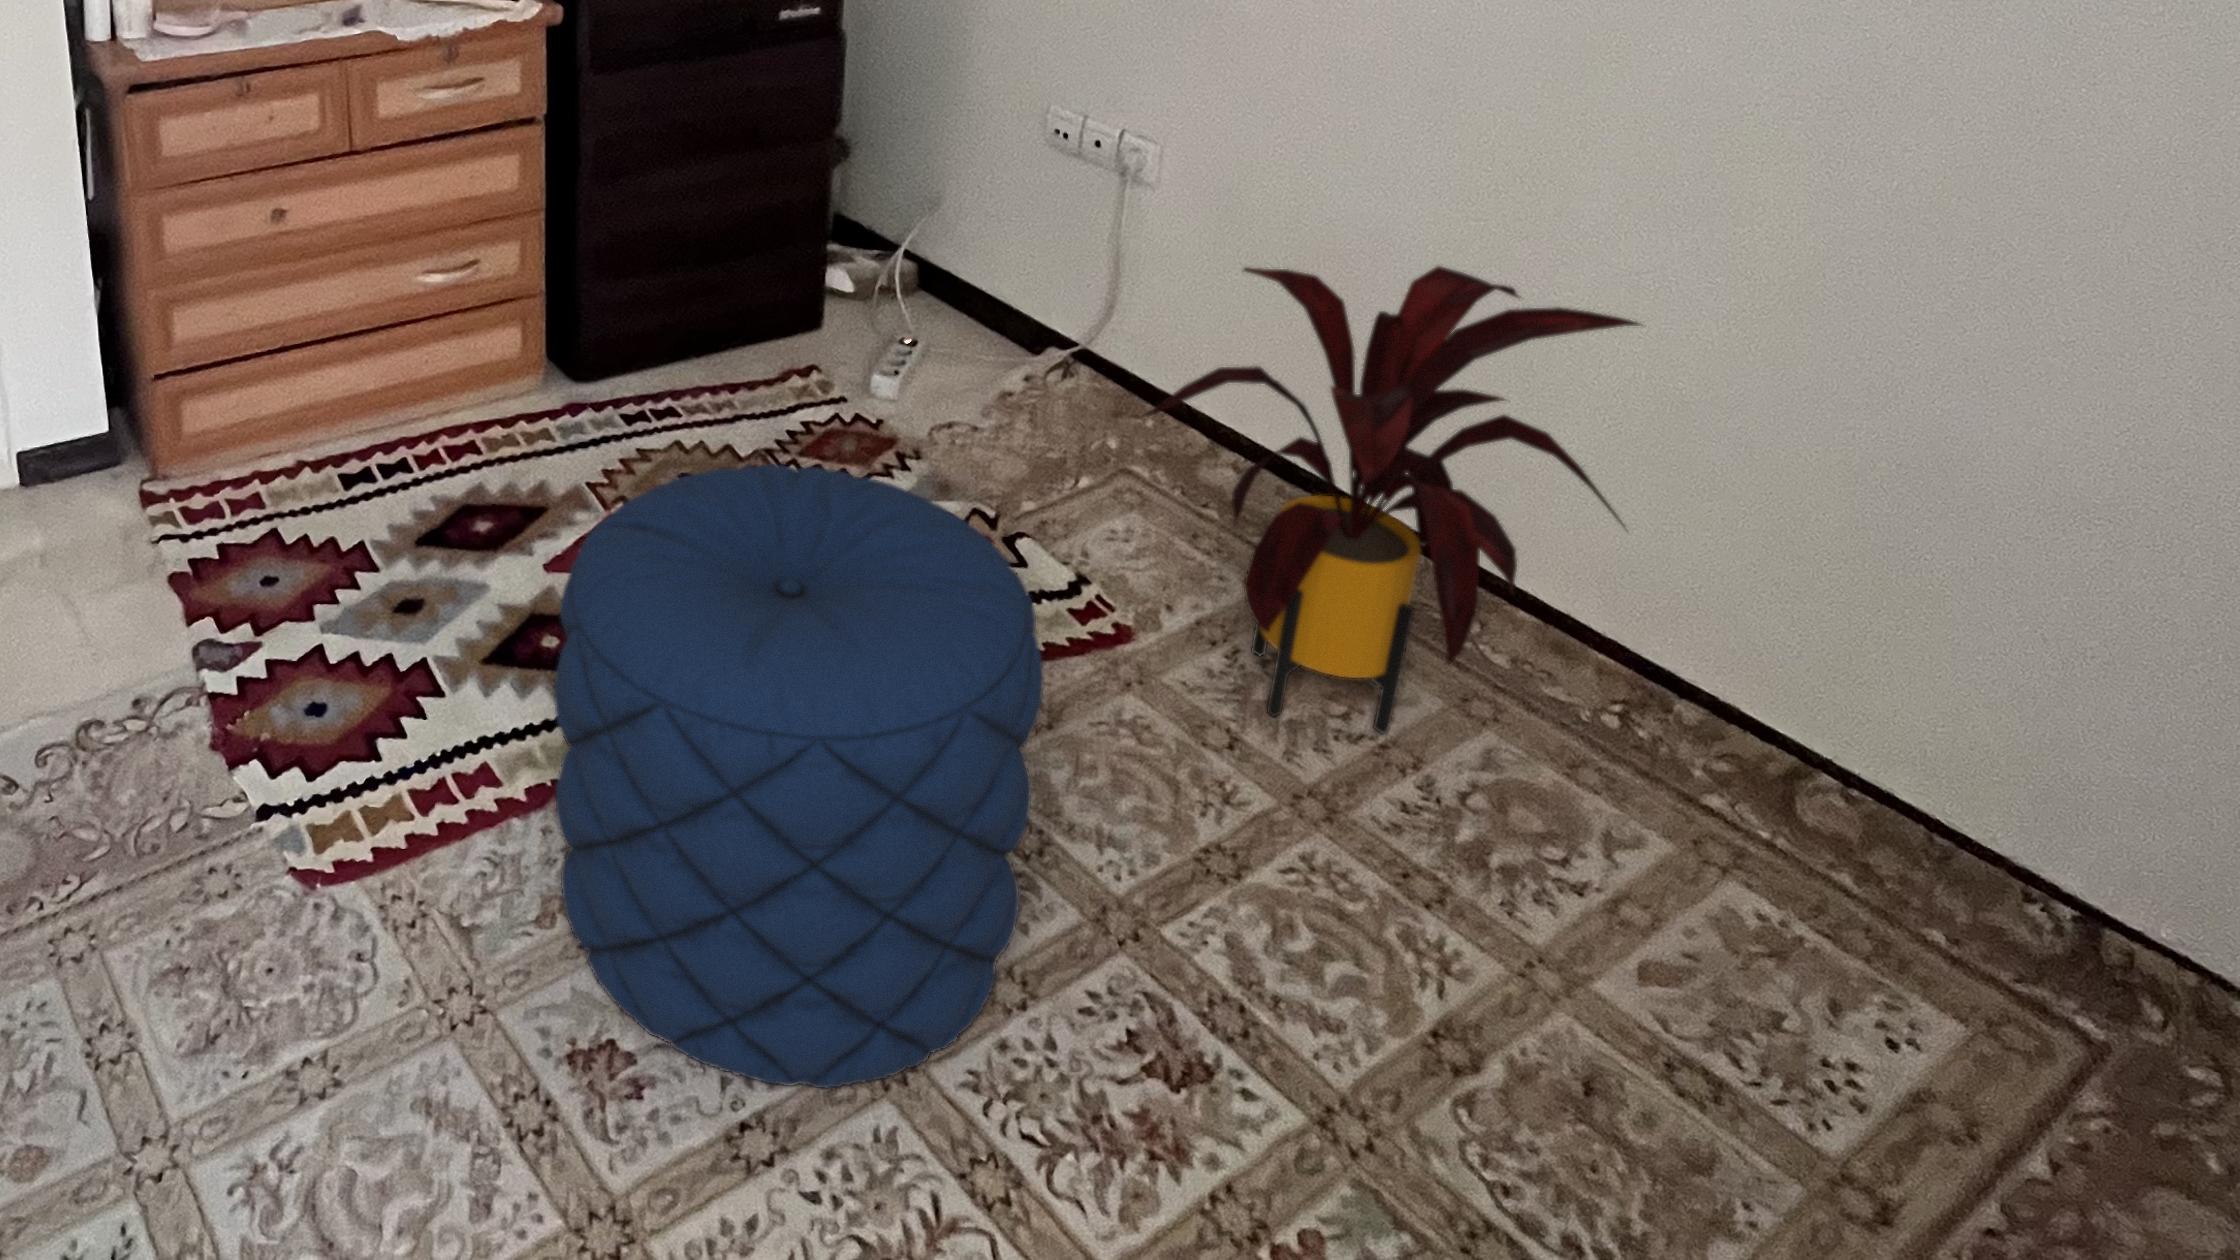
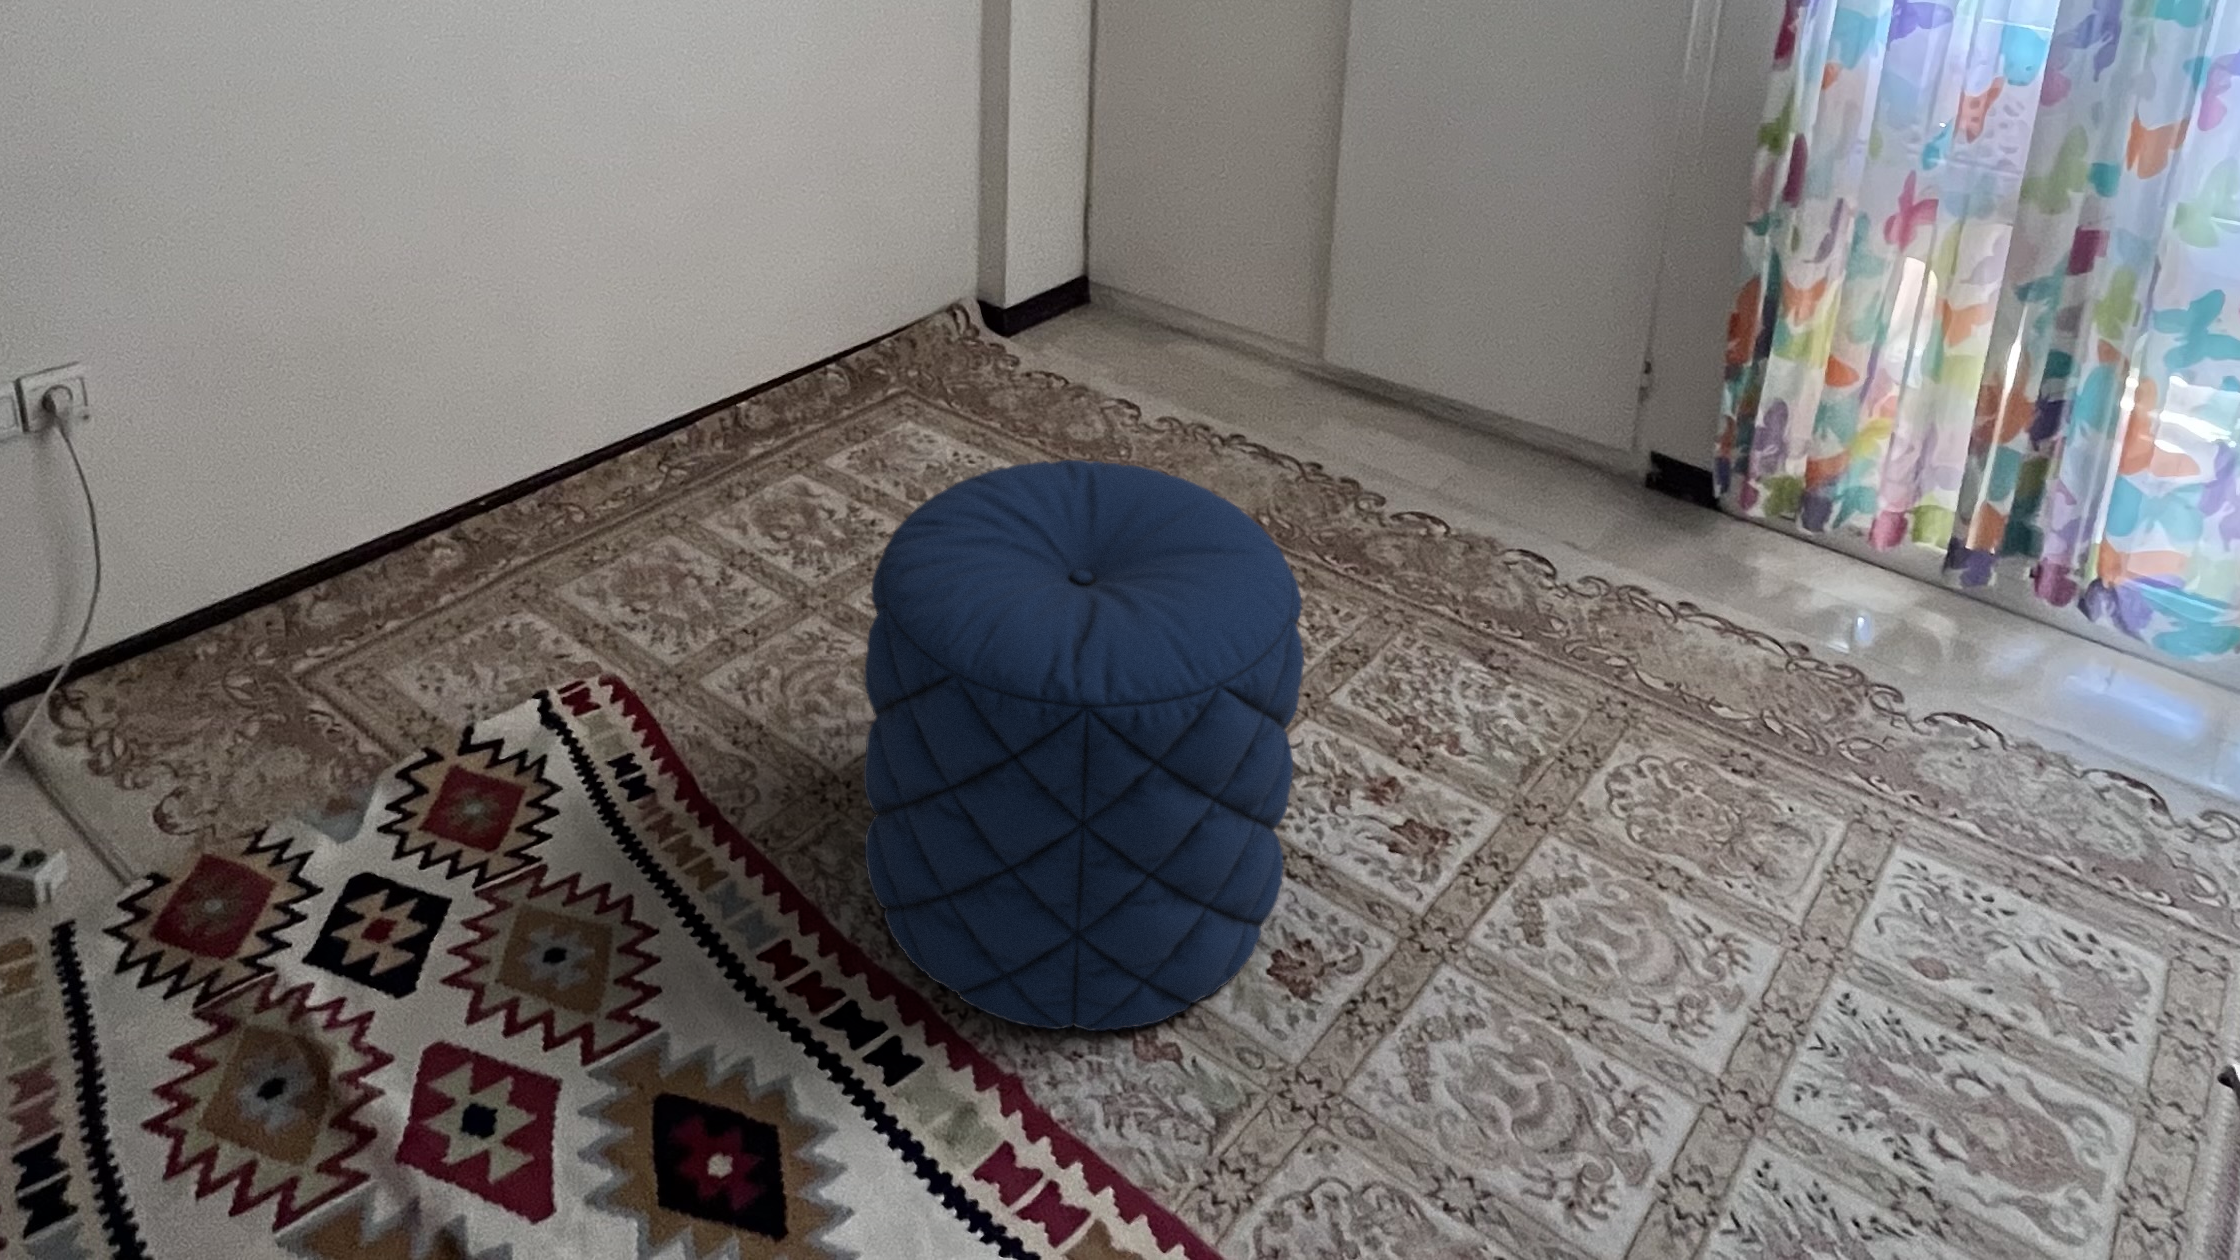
house plant: present [1141,266,1646,733] -> none [480,183,877,611]

